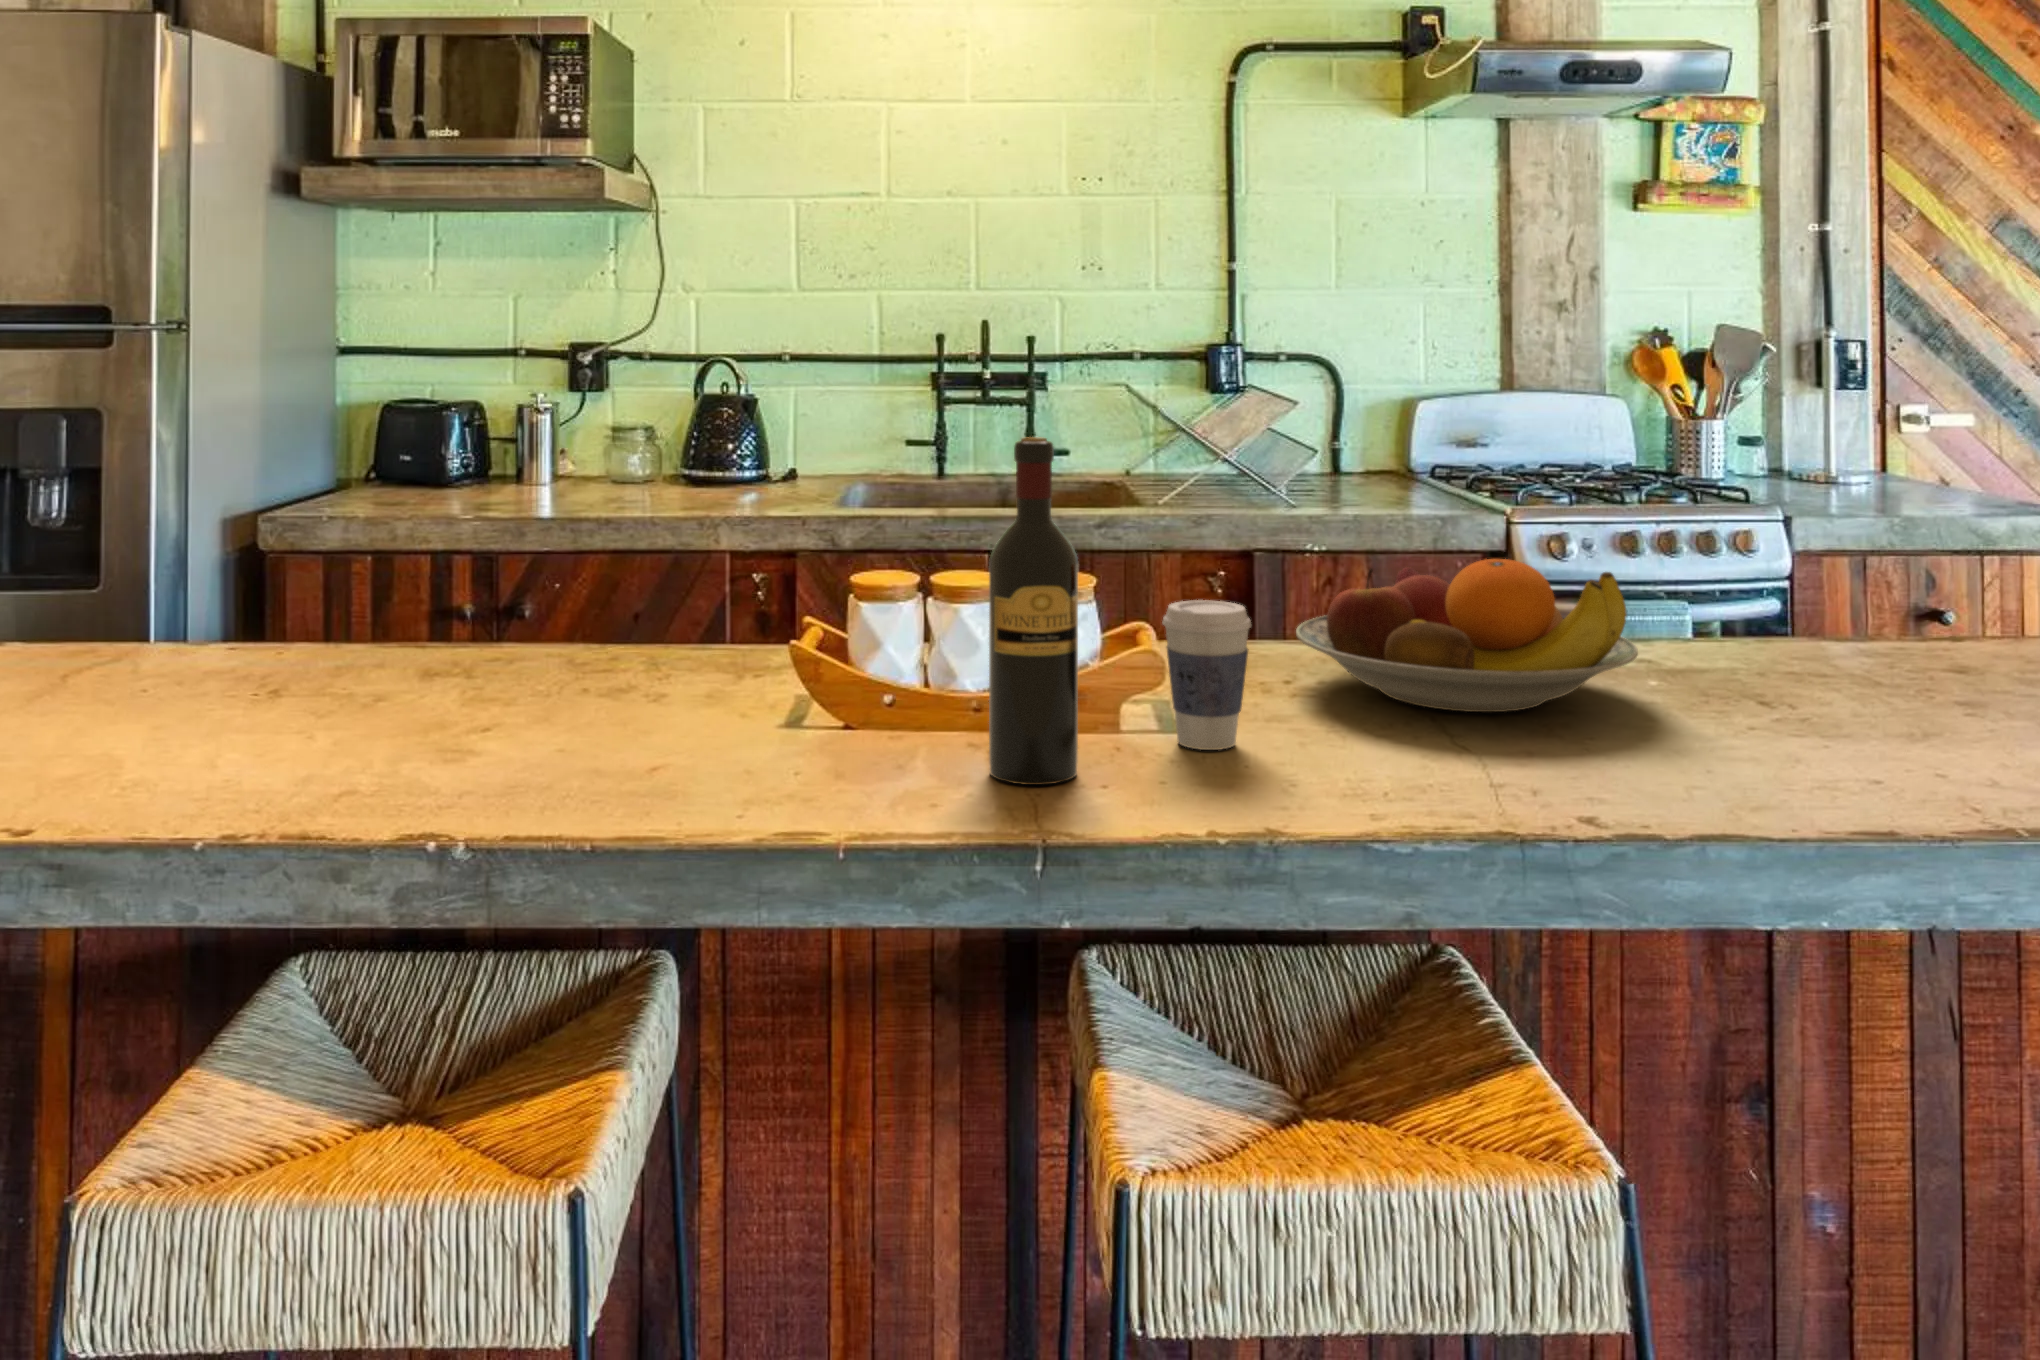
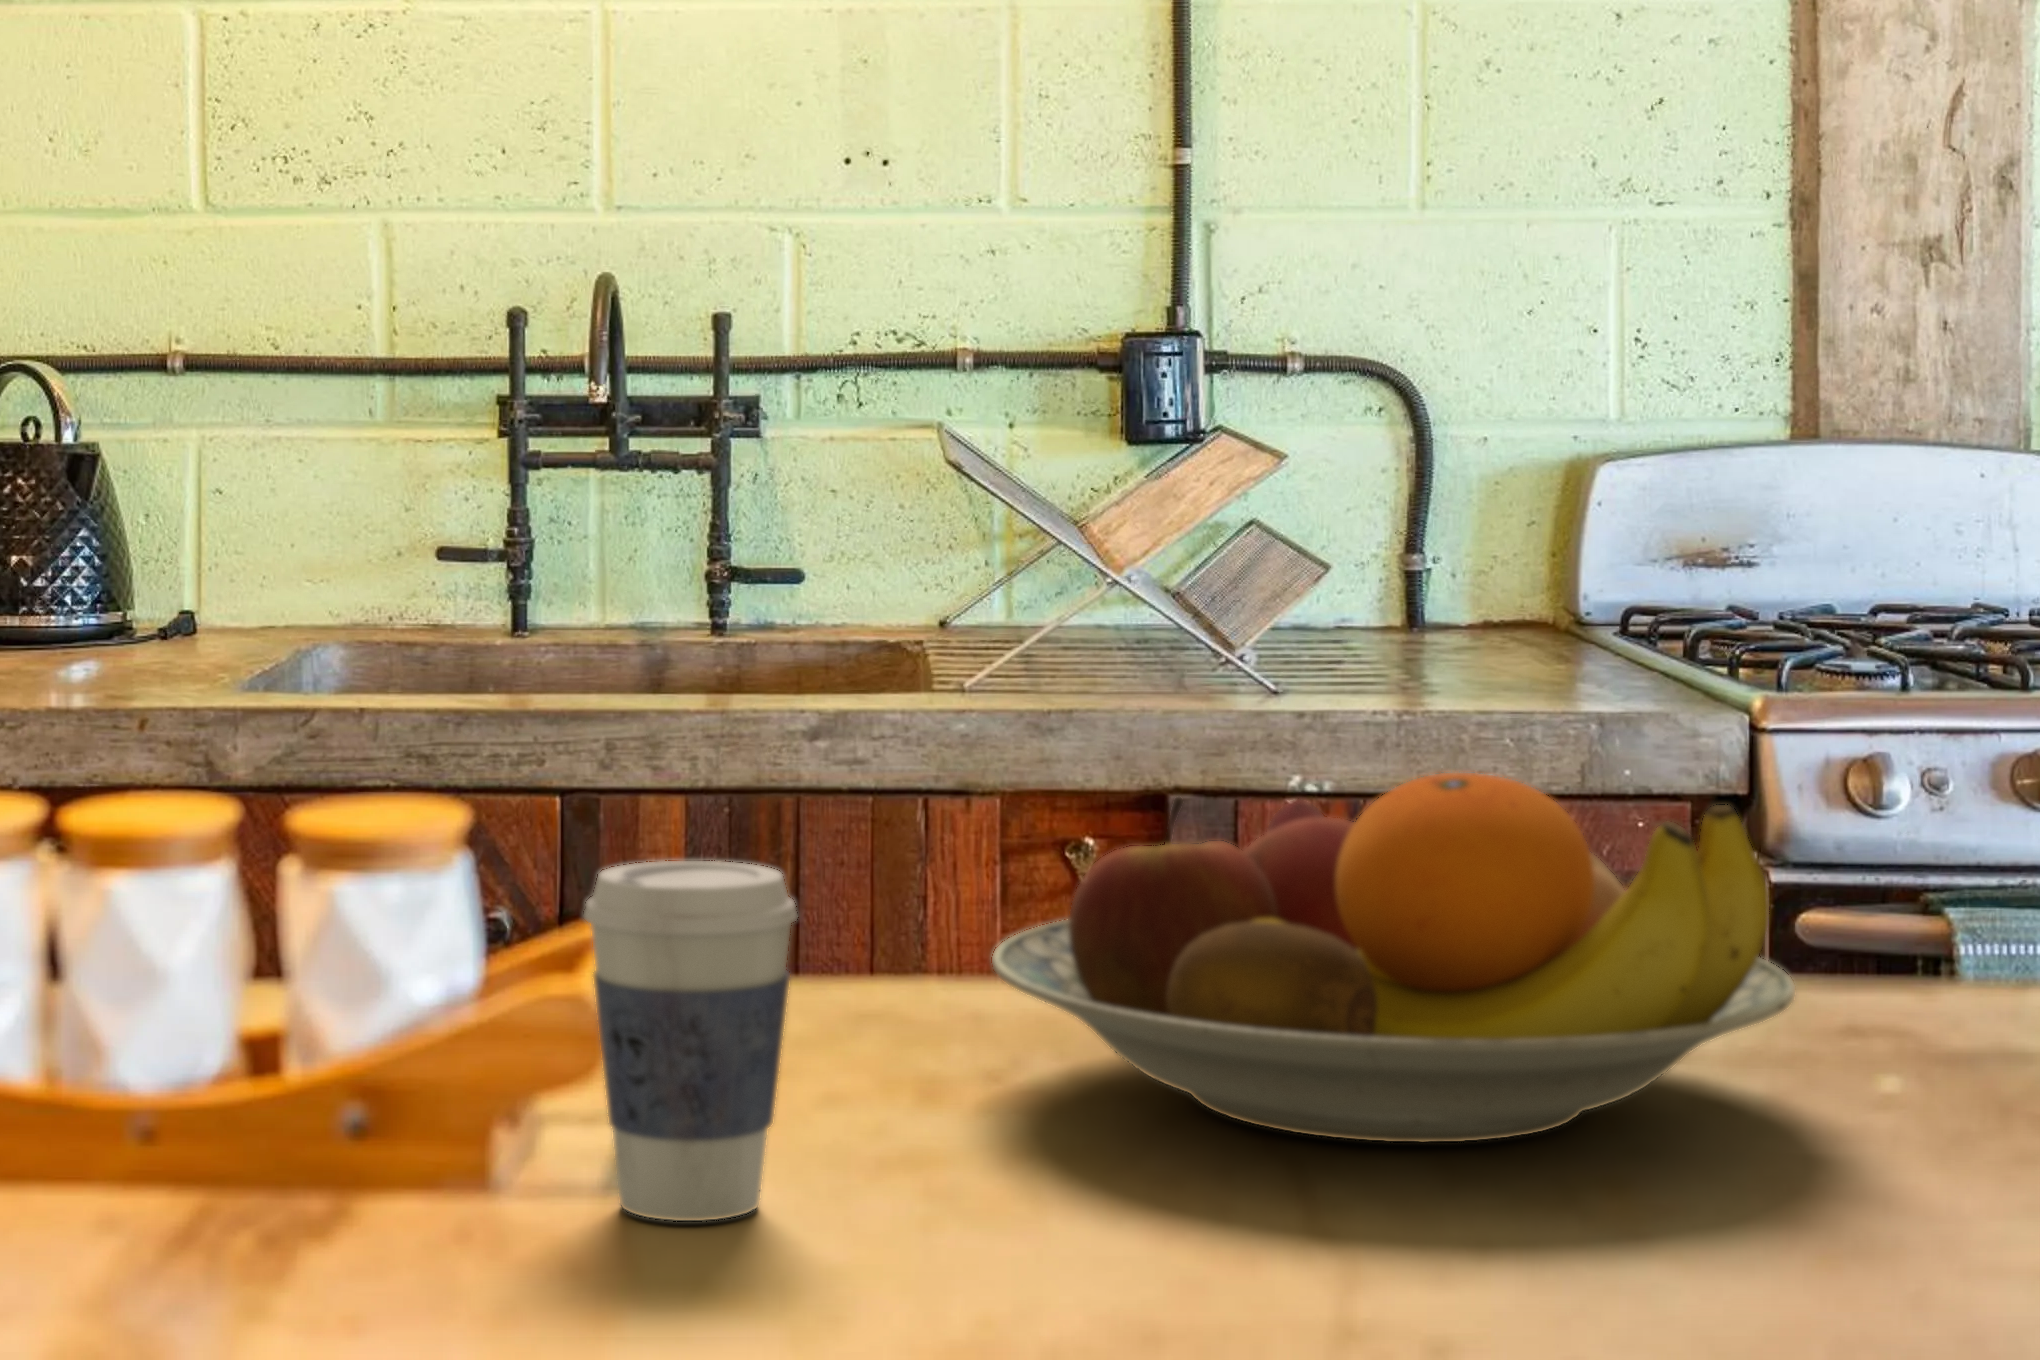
wine bottle: present [989,437,1078,785] -> none [112,454,330,1296]

